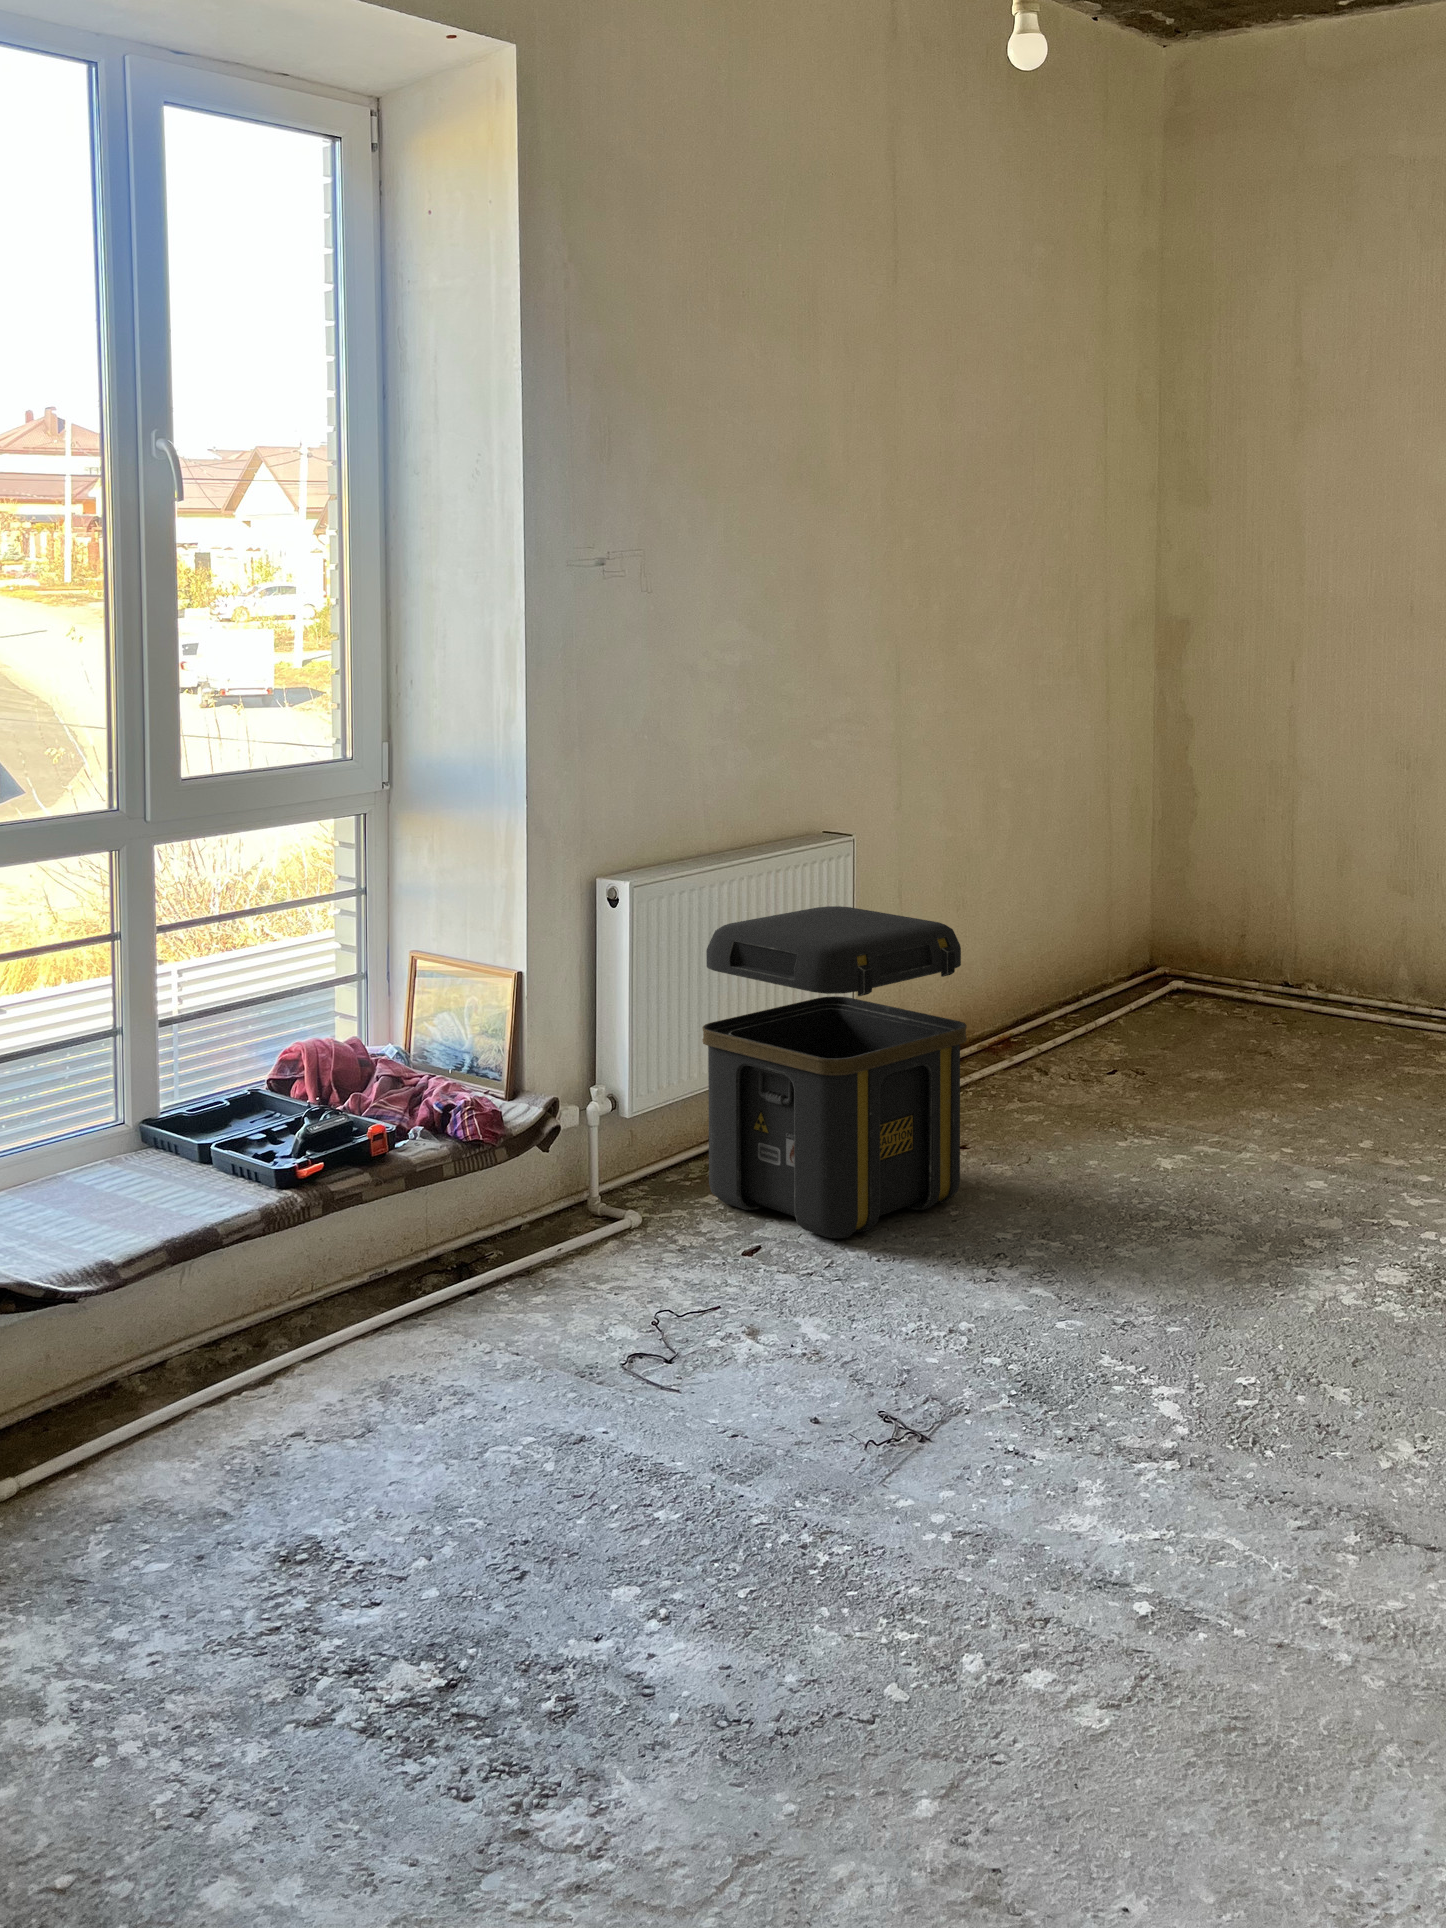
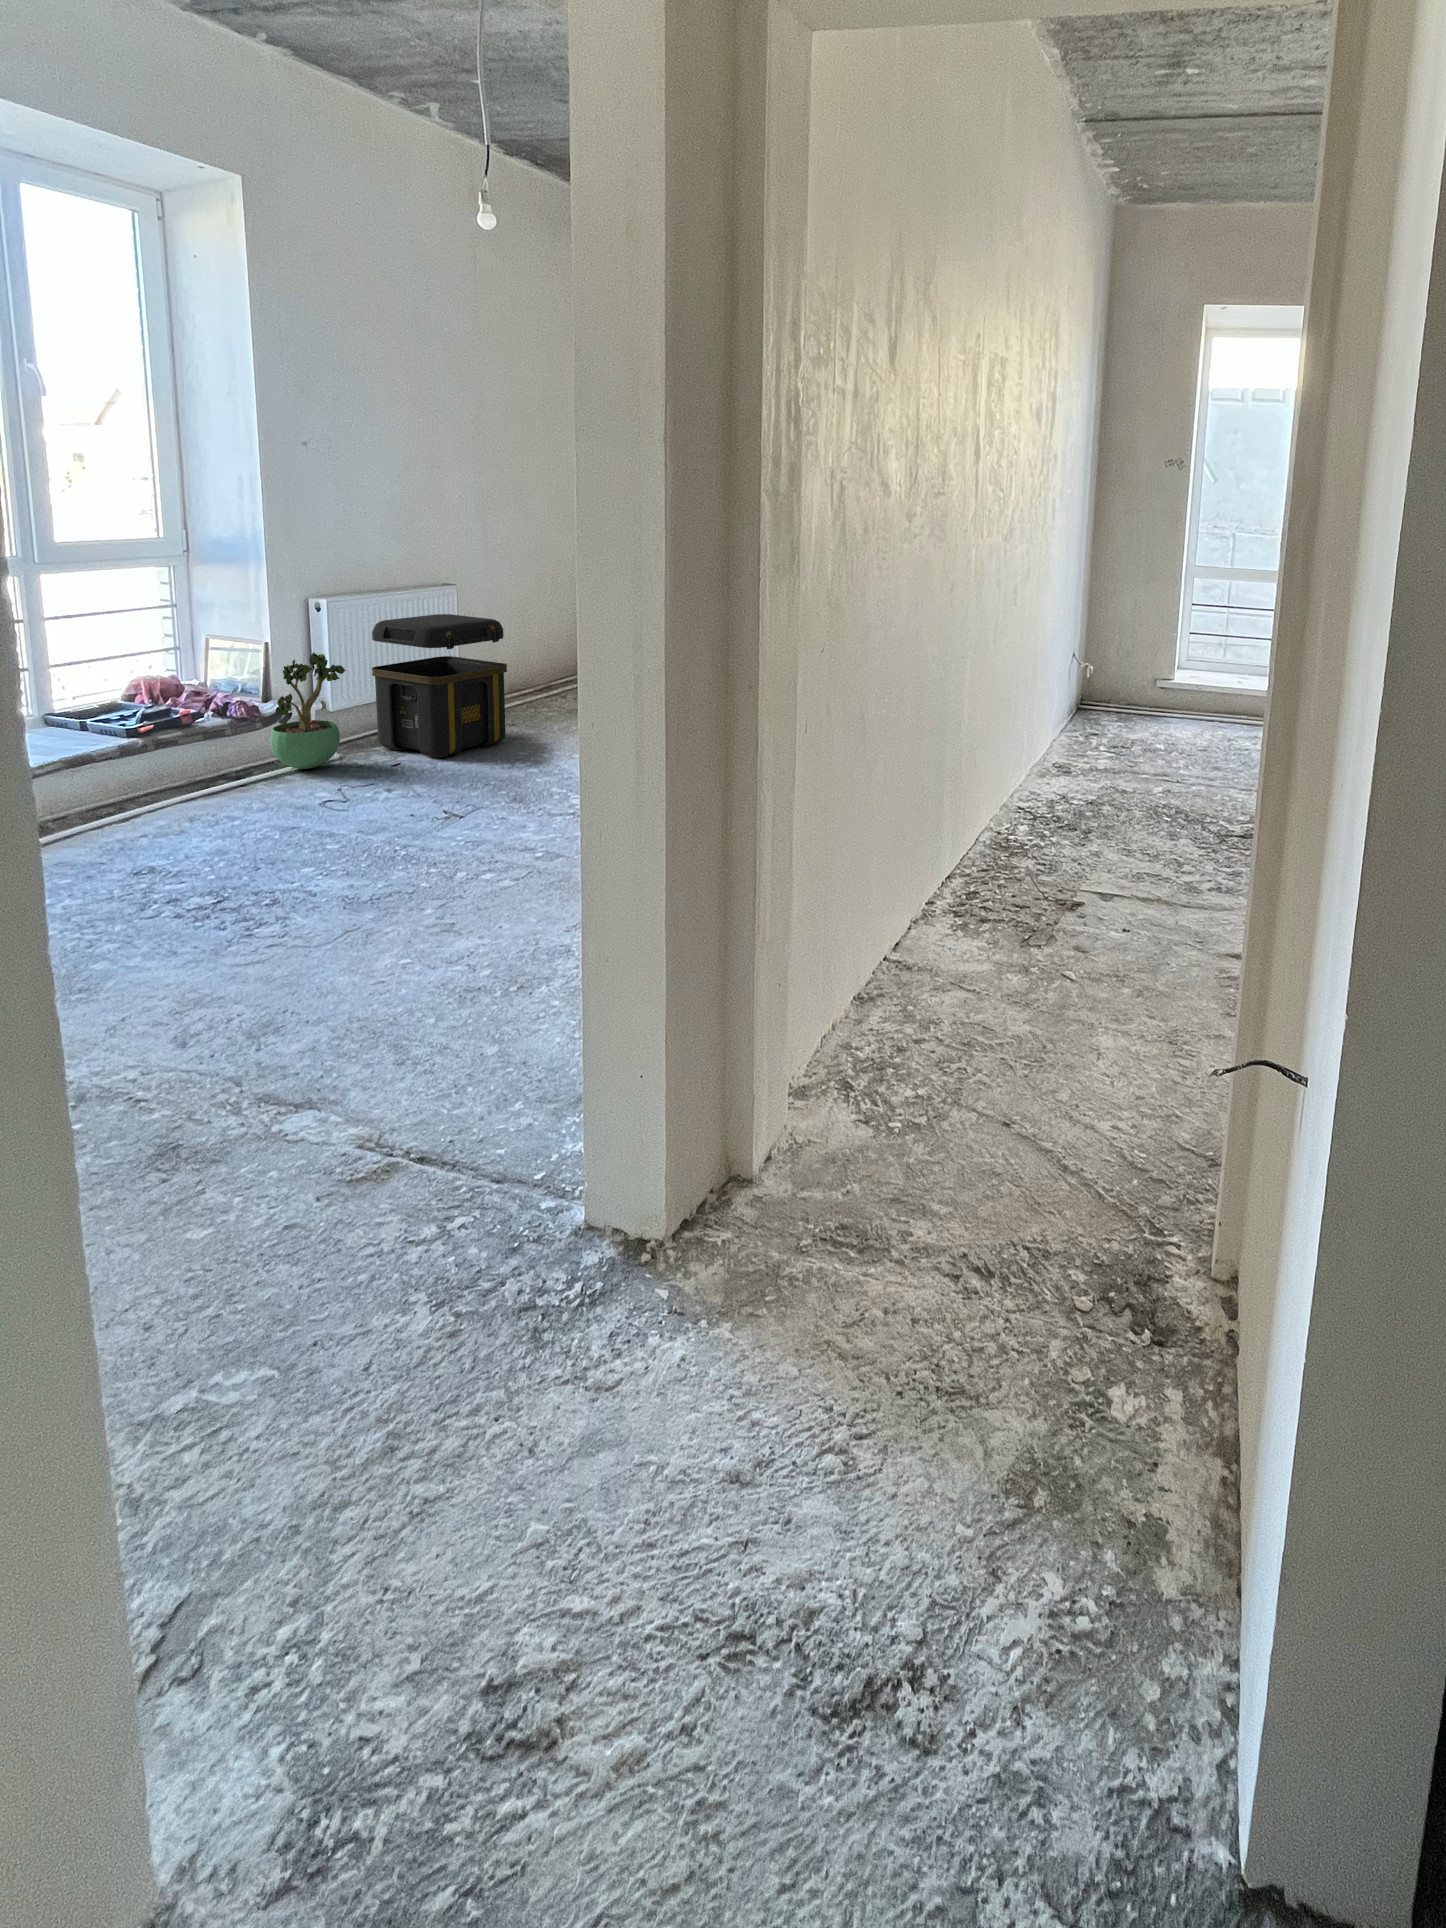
potted plant: none [519,999,660,1254] -> present [270,652,345,769]

